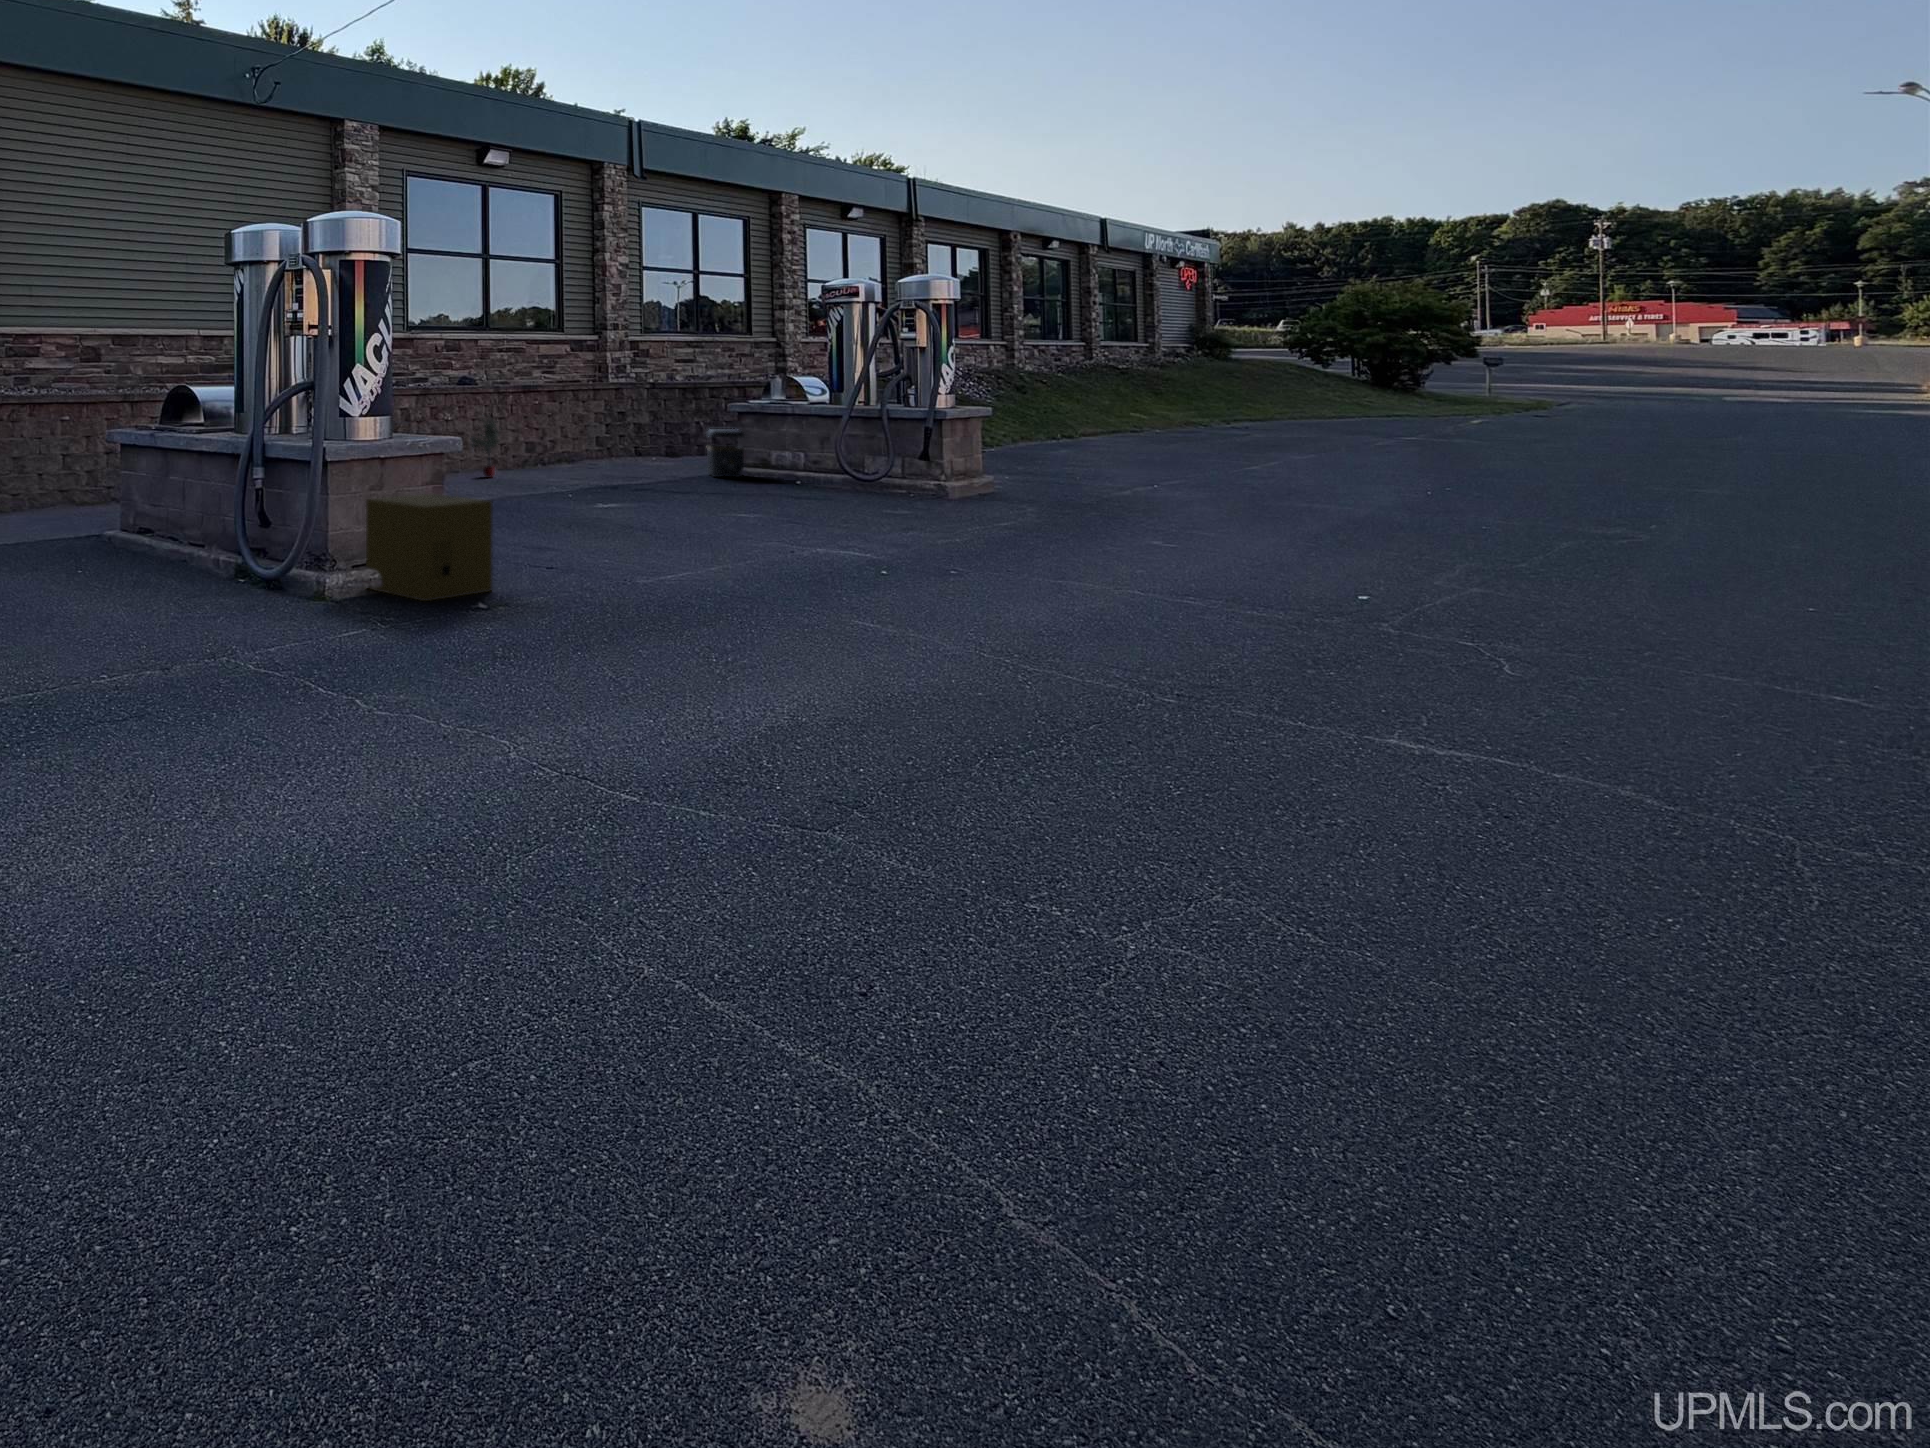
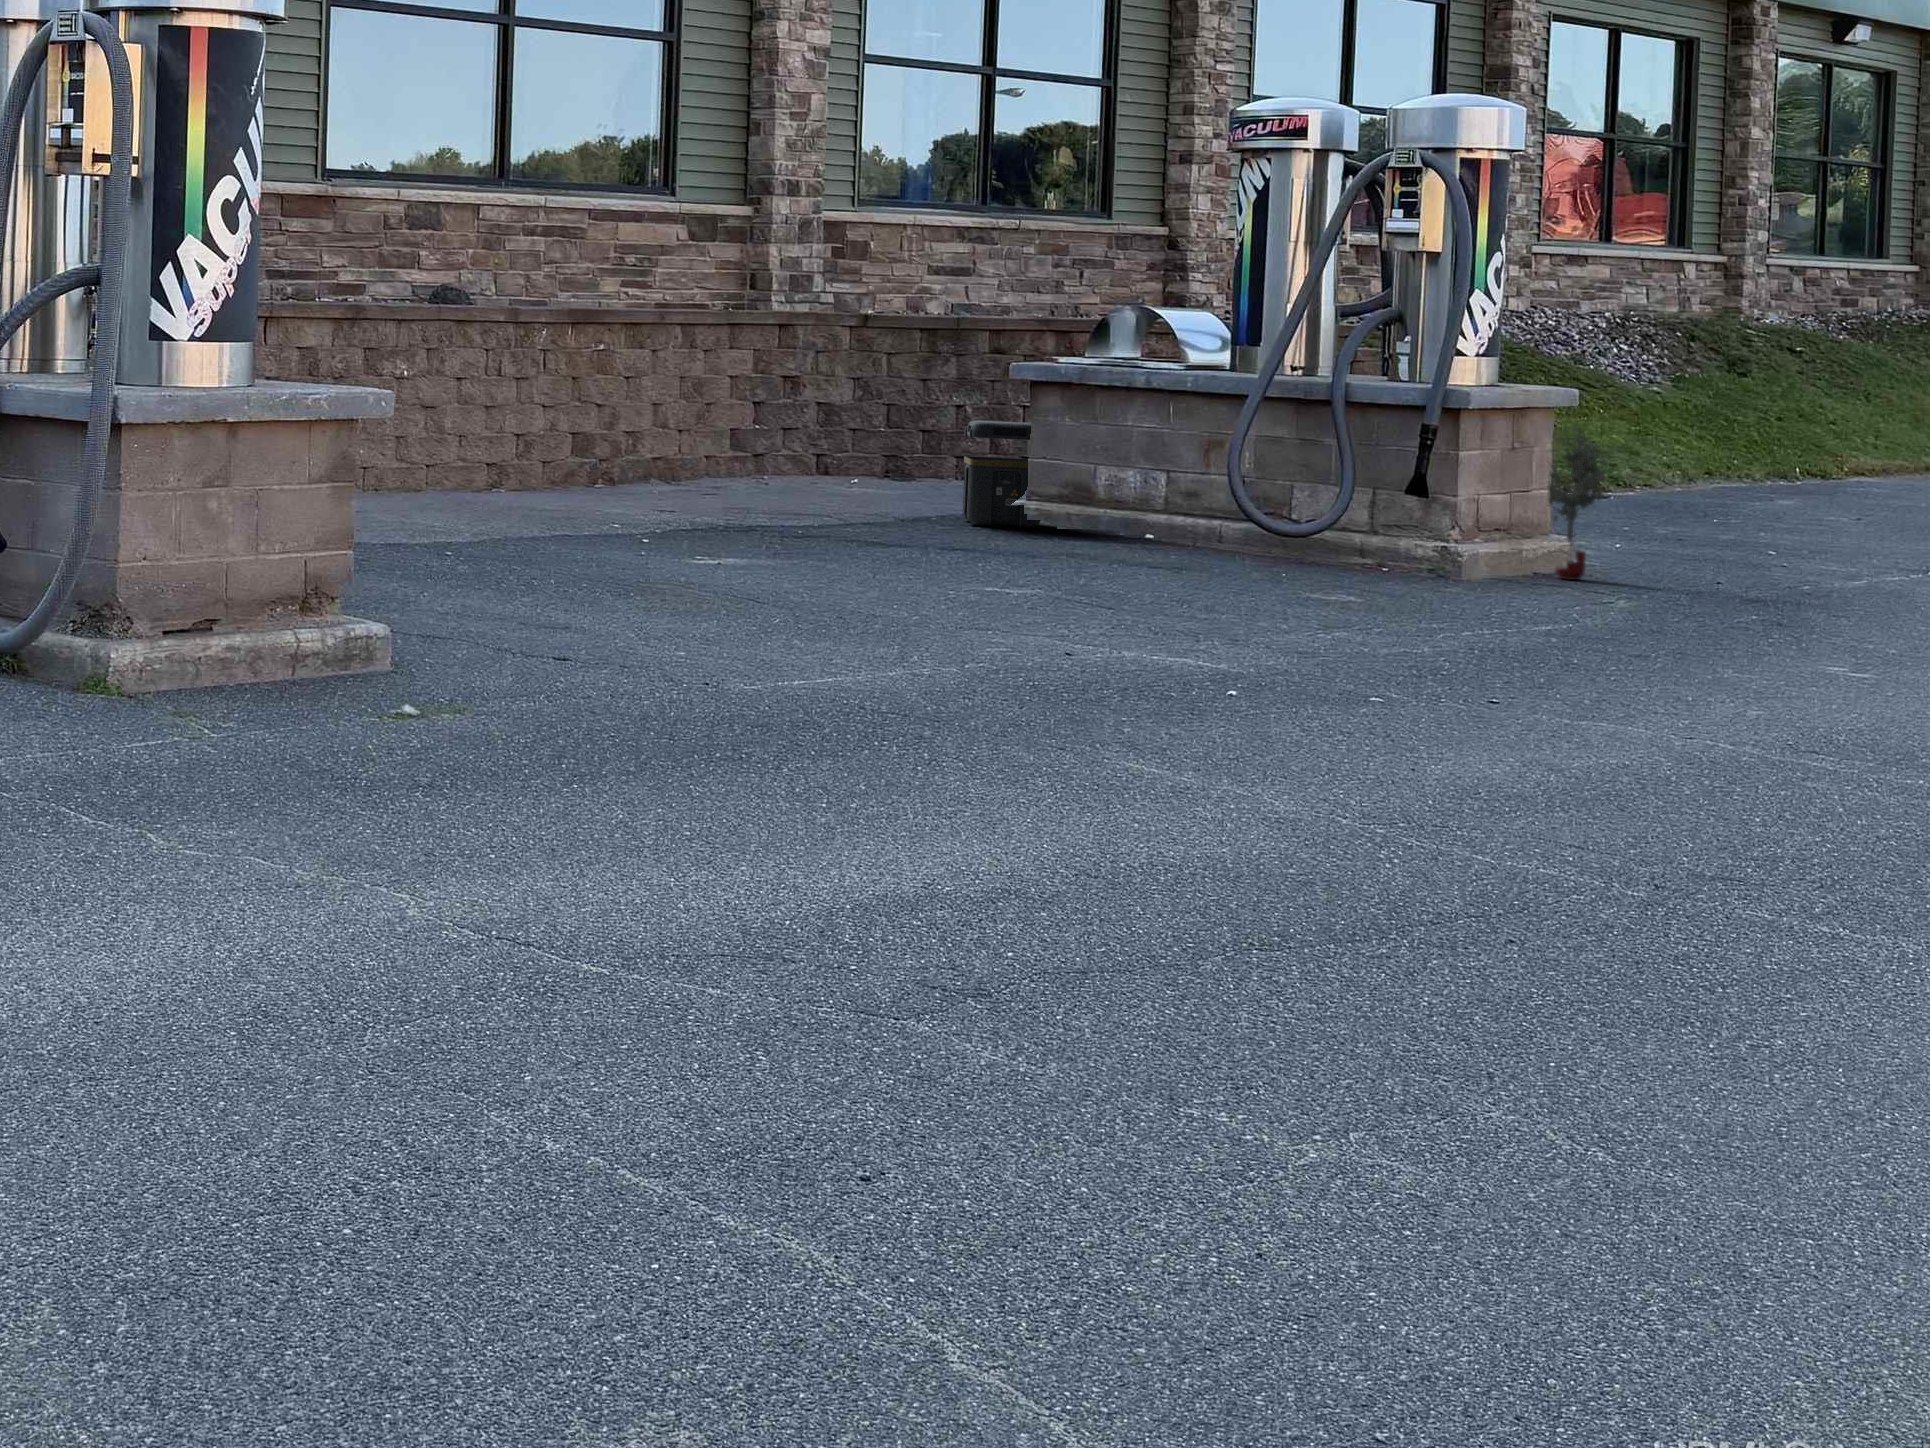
potted tree: present [470,415,499,478] -> present [1546,427,1607,580]
cardboard box: present [366,494,493,601] -> none [191,497,445,695]

